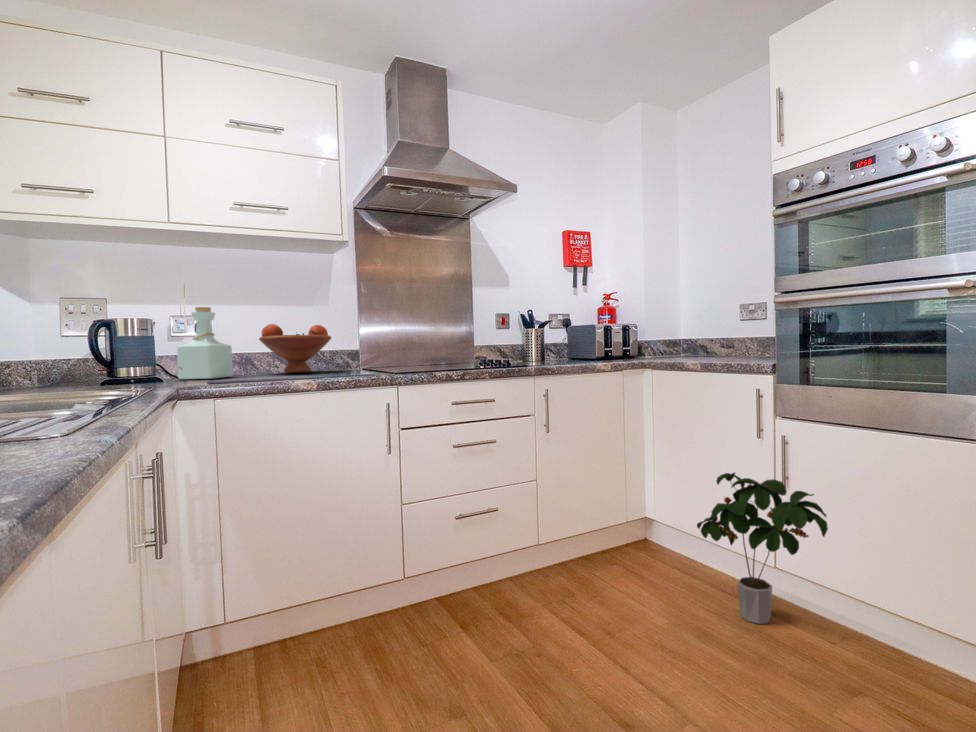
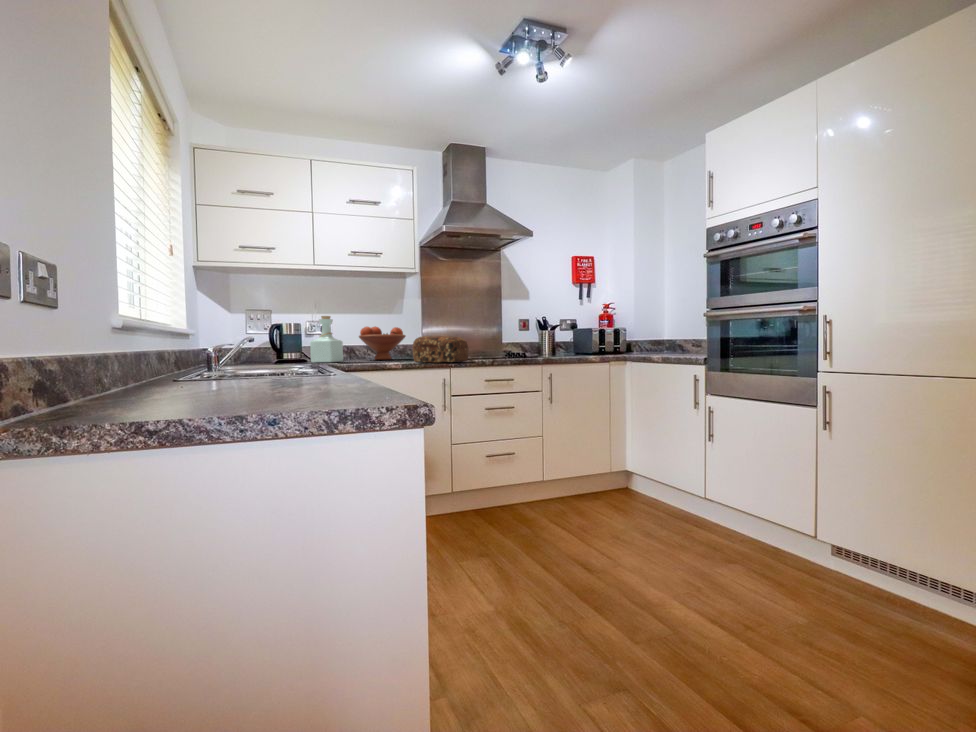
bread loaf: none [336,336,424,378] -> present [413,336,468,363]
potted plant: present [697,473,828,624] -> none [652,431,728,529]

